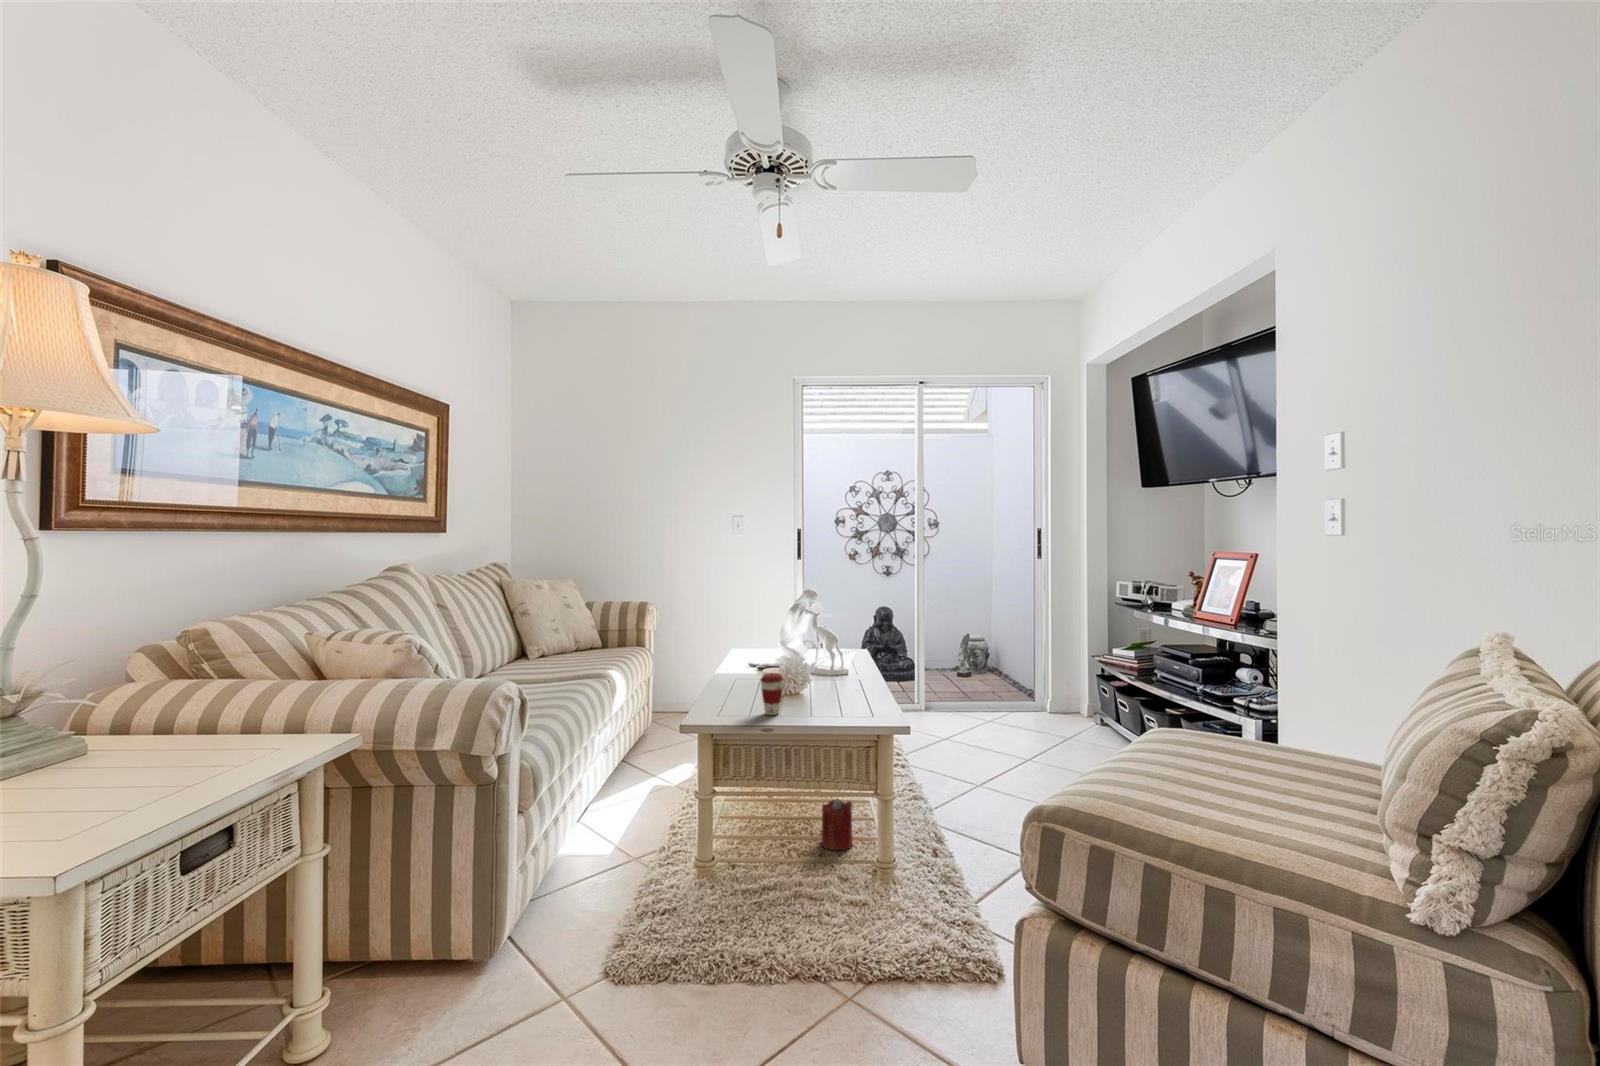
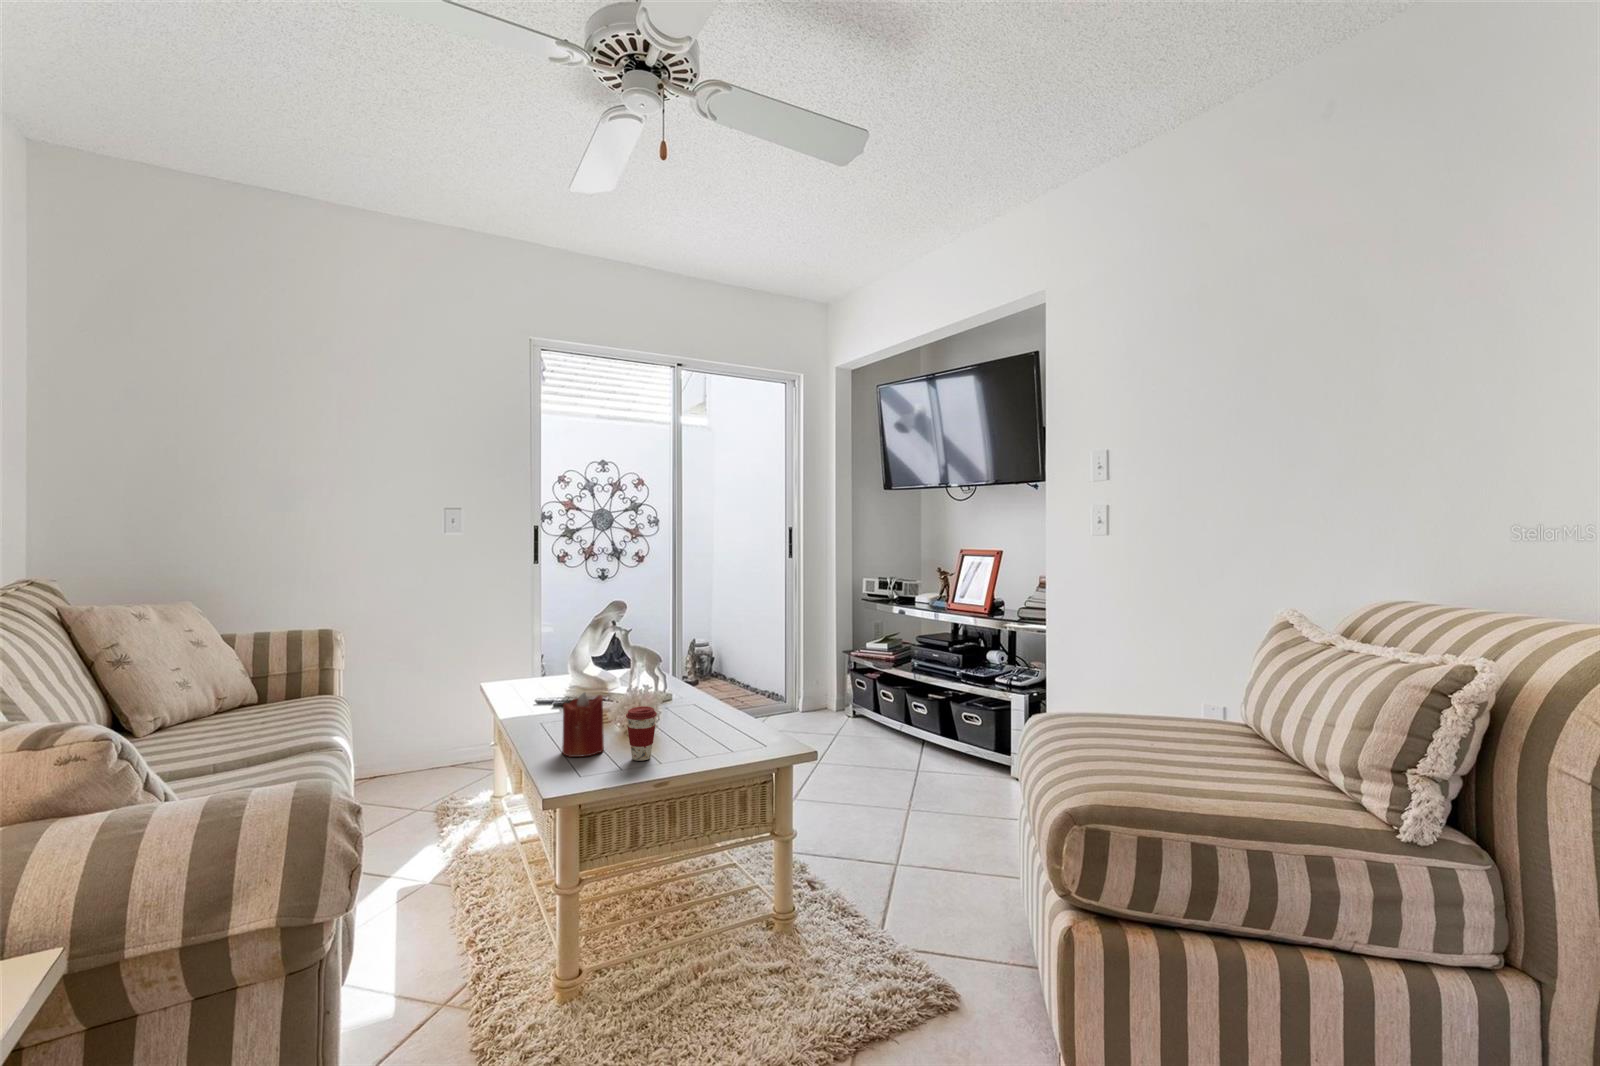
candle: present [822,798,852,850] -> present [562,692,604,757]

